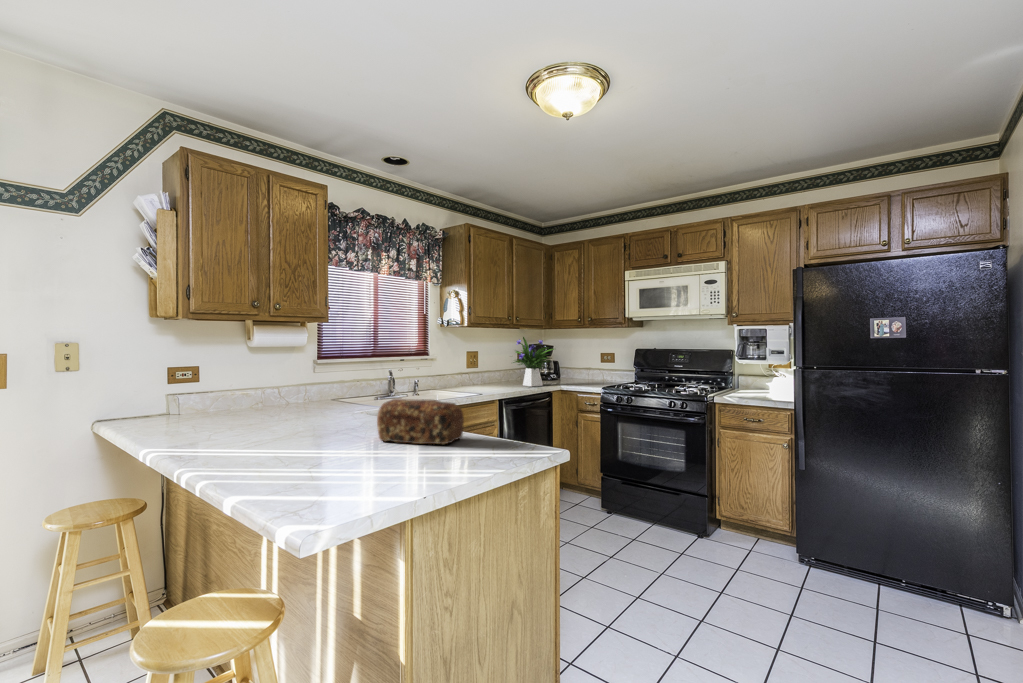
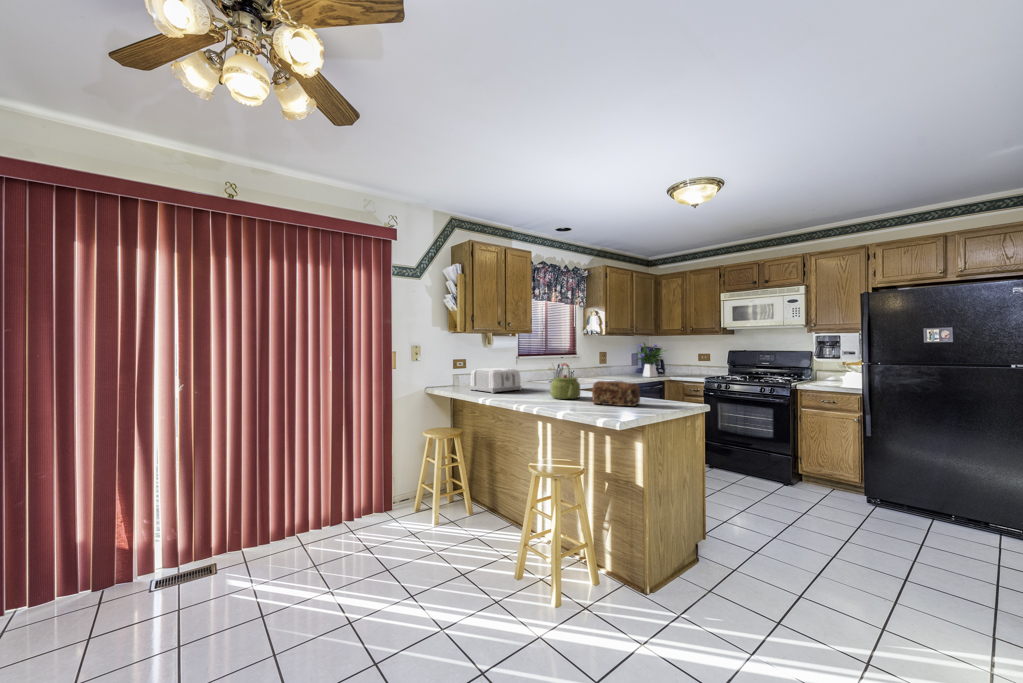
kettle: none [324,368,378,431] -> present [550,363,580,399]
toaster: none [208,376,301,421] -> present [470,368,521,393]

